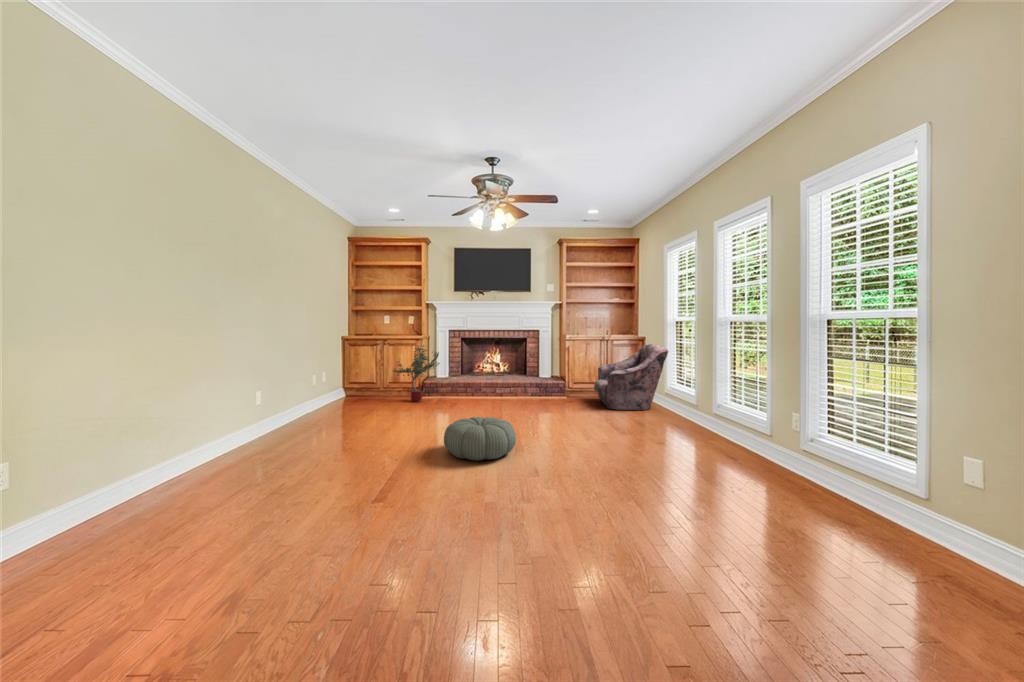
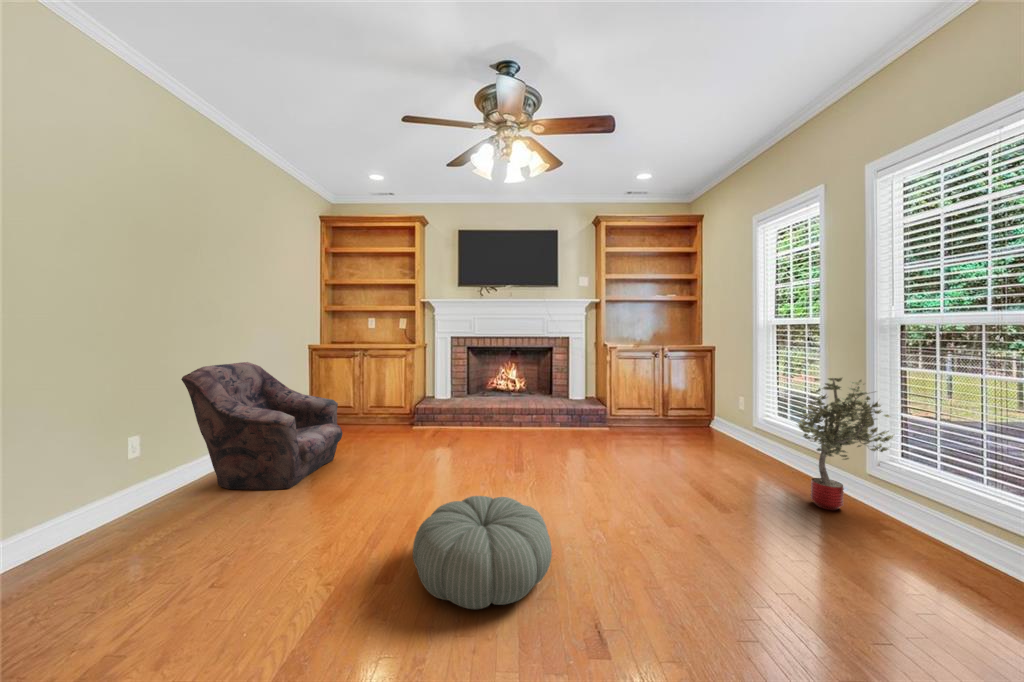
armchair: present [594,344,668,410] -> present [181,362,343,490]
potted tree: present [393,345,439,402] -> present [798,378,893,510]

